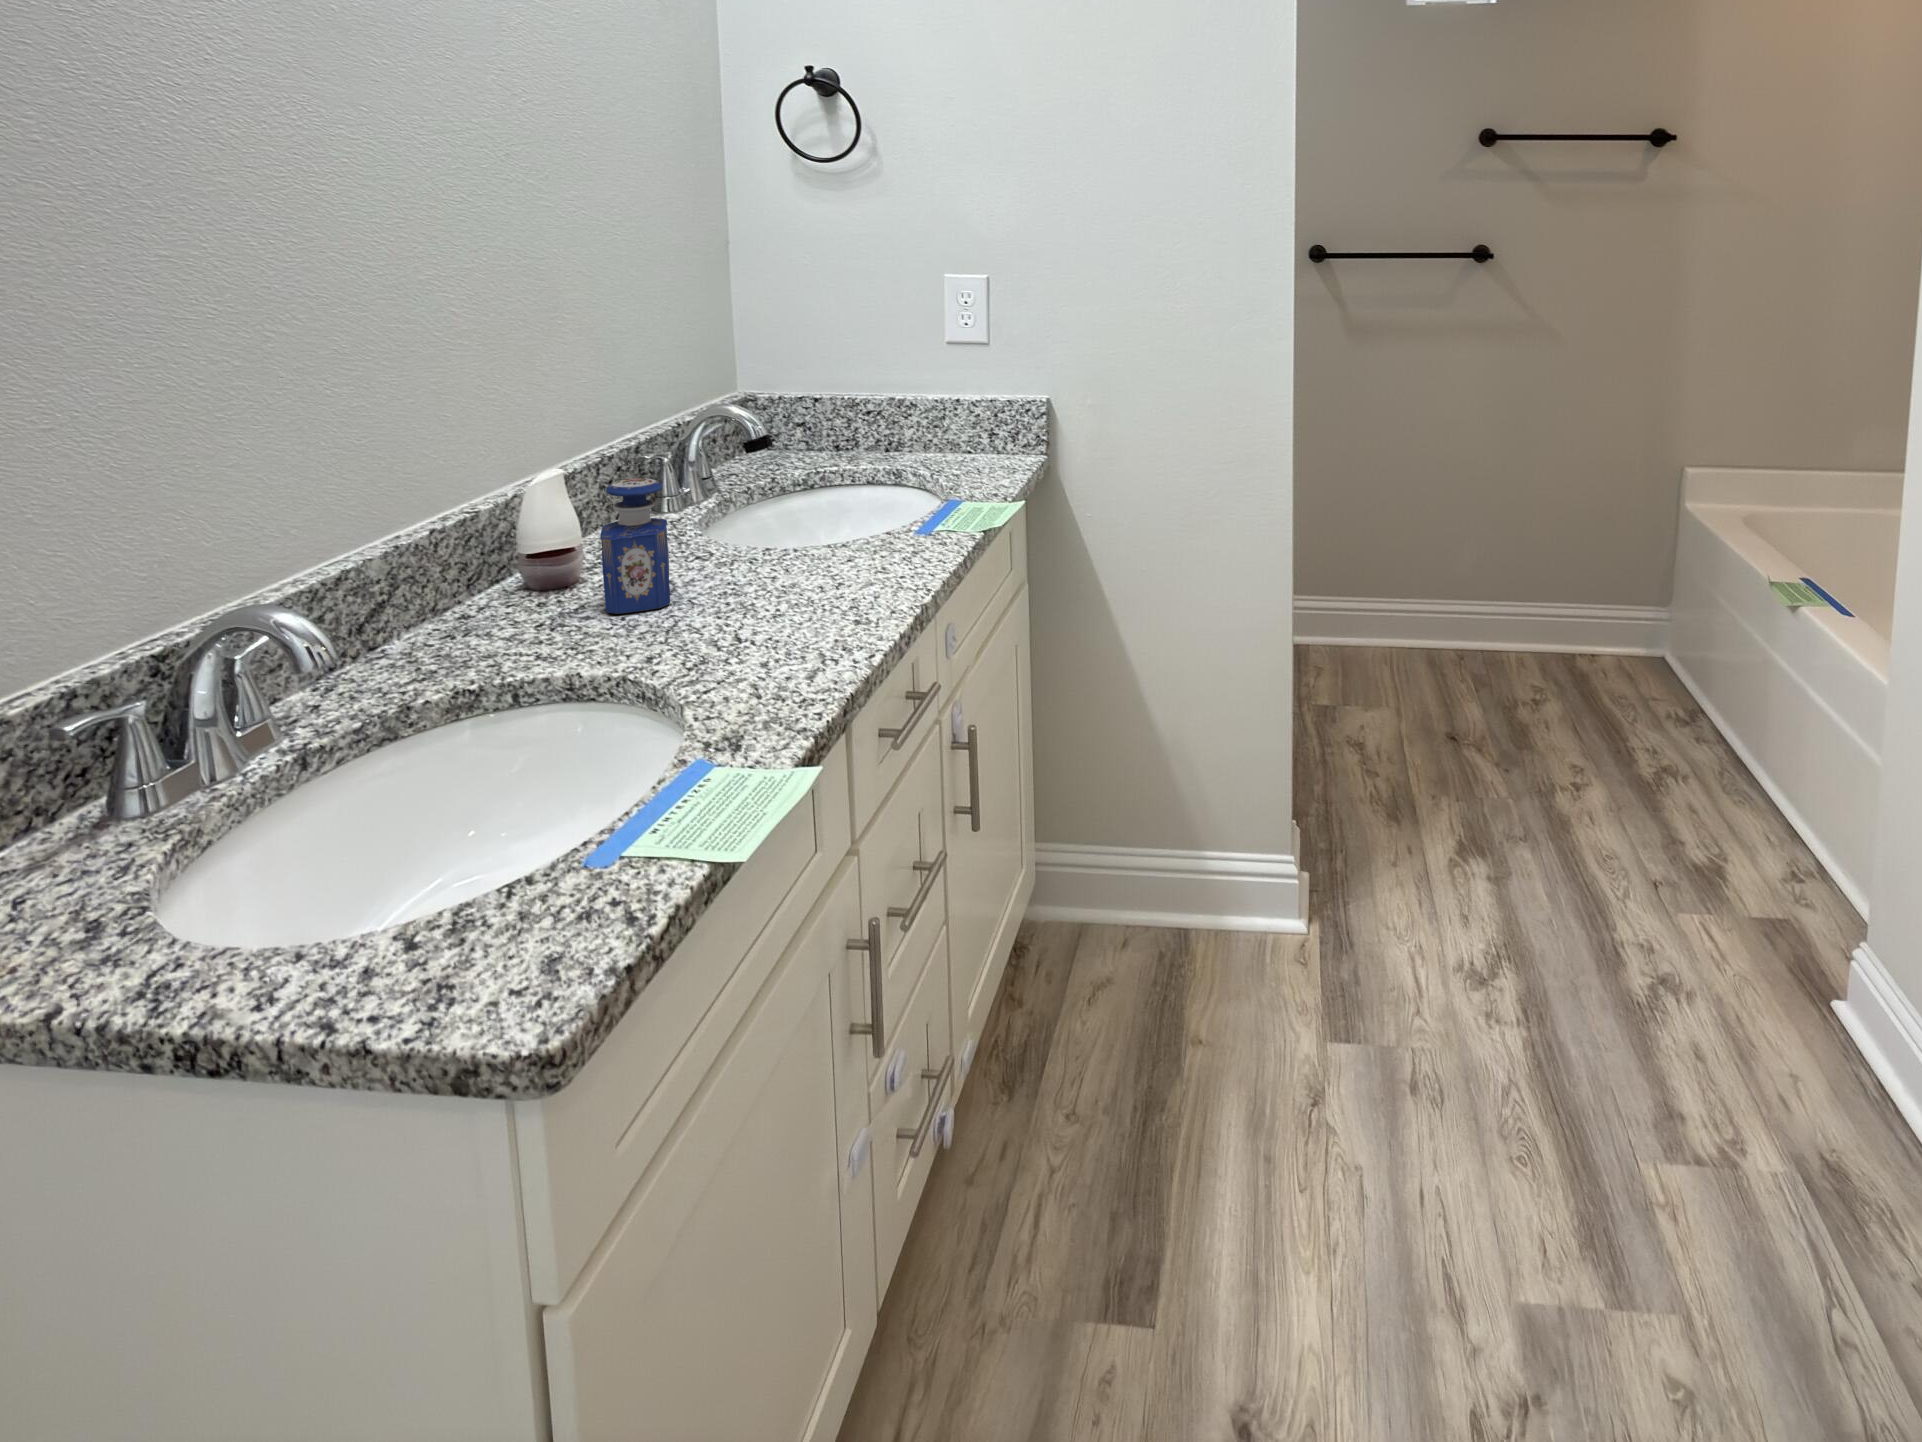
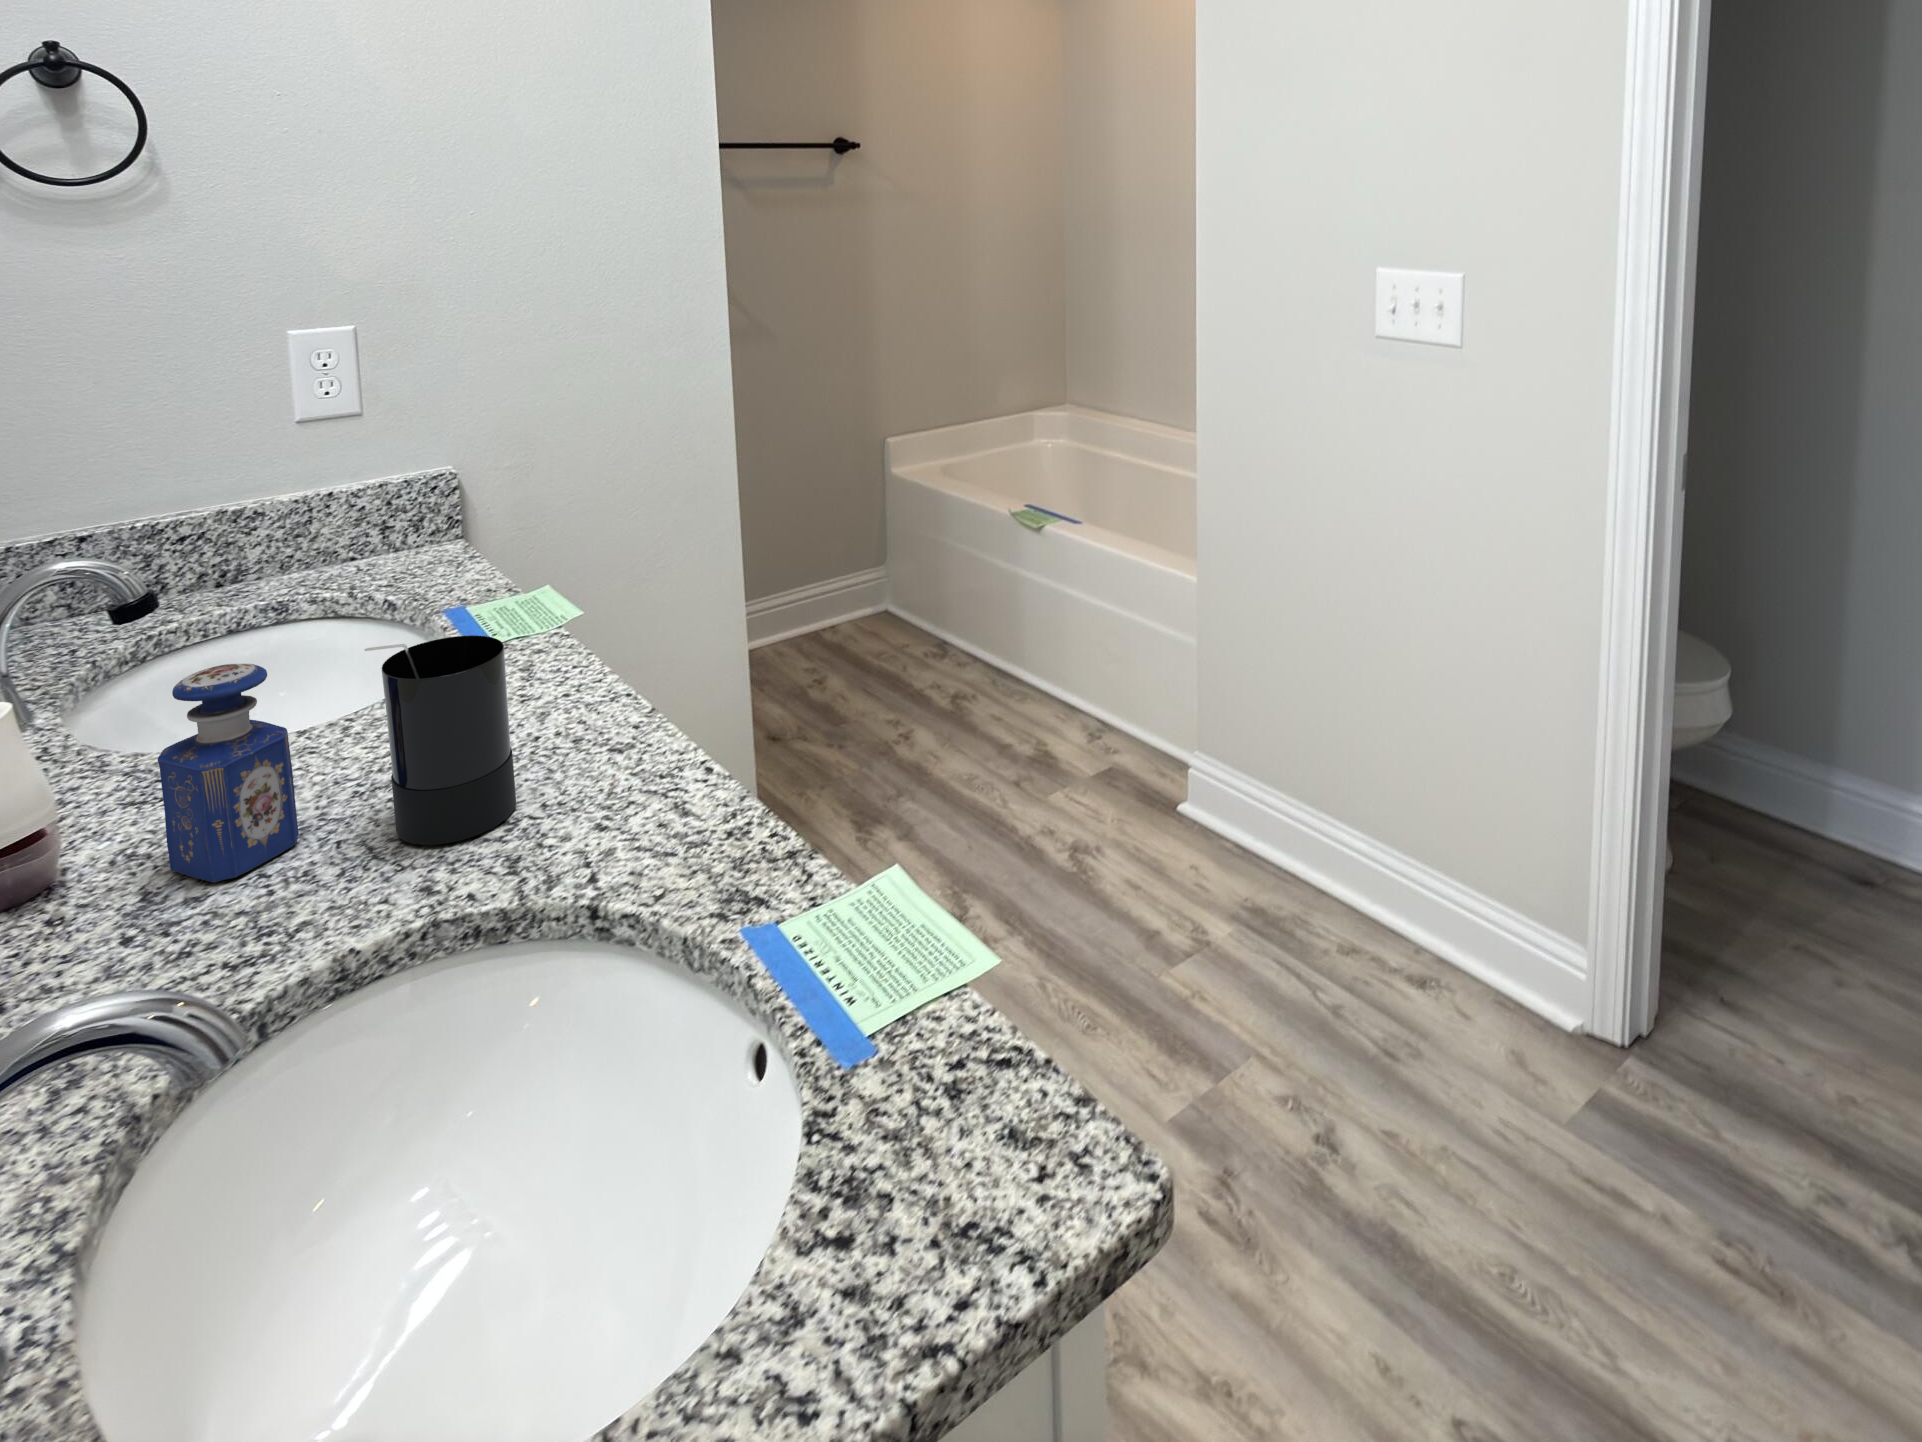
candle: none [681,488,771,638] -> present [365,635,516,845]

